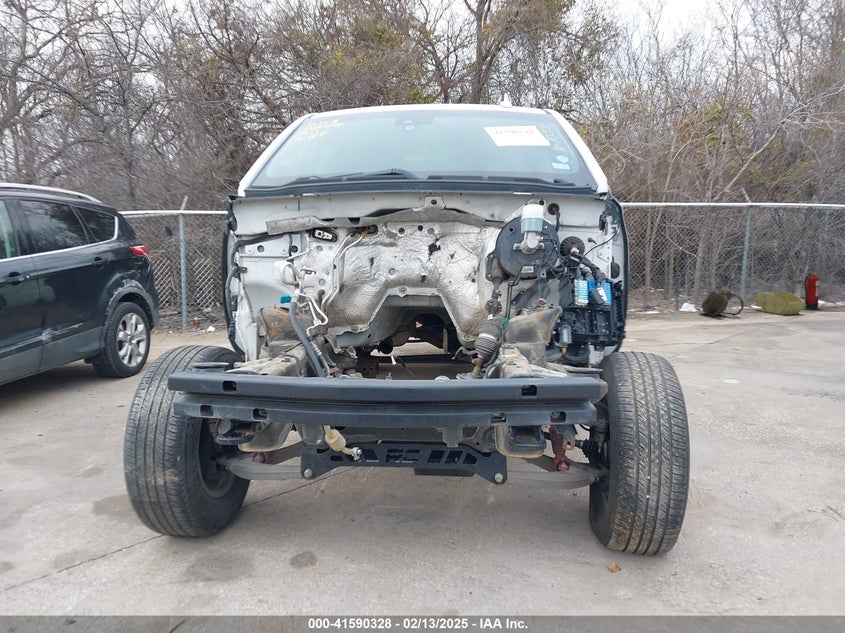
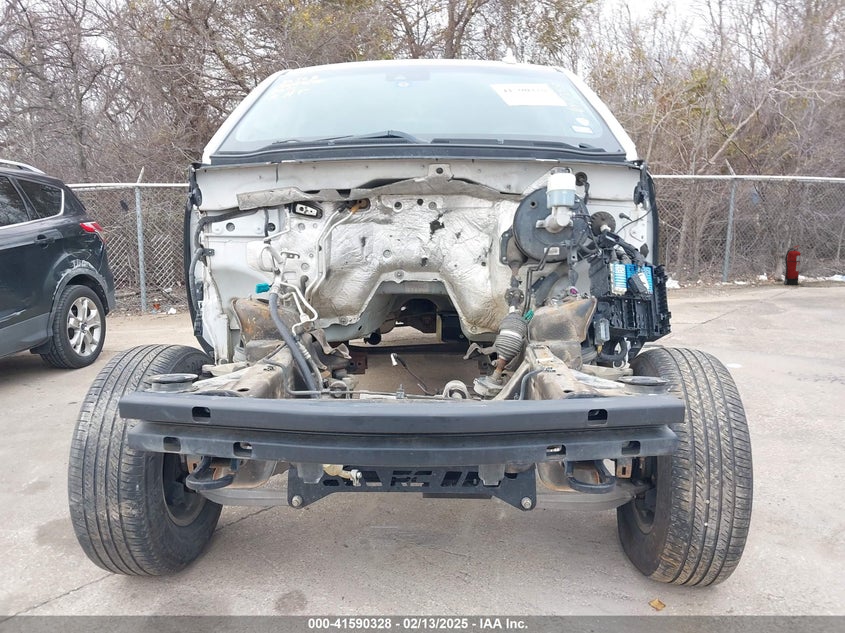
backpack: present [701,290,744,317] -> none [684,266,728,293]
storage bin: present [756,292,805,315] -> none [737,267,787,291]

